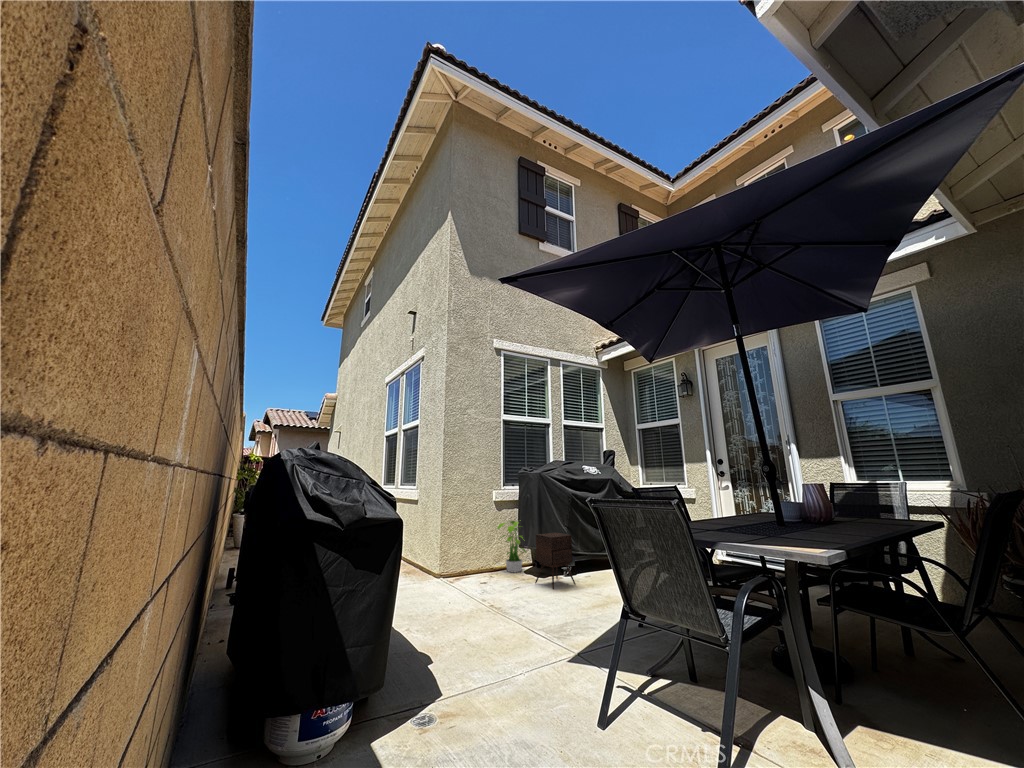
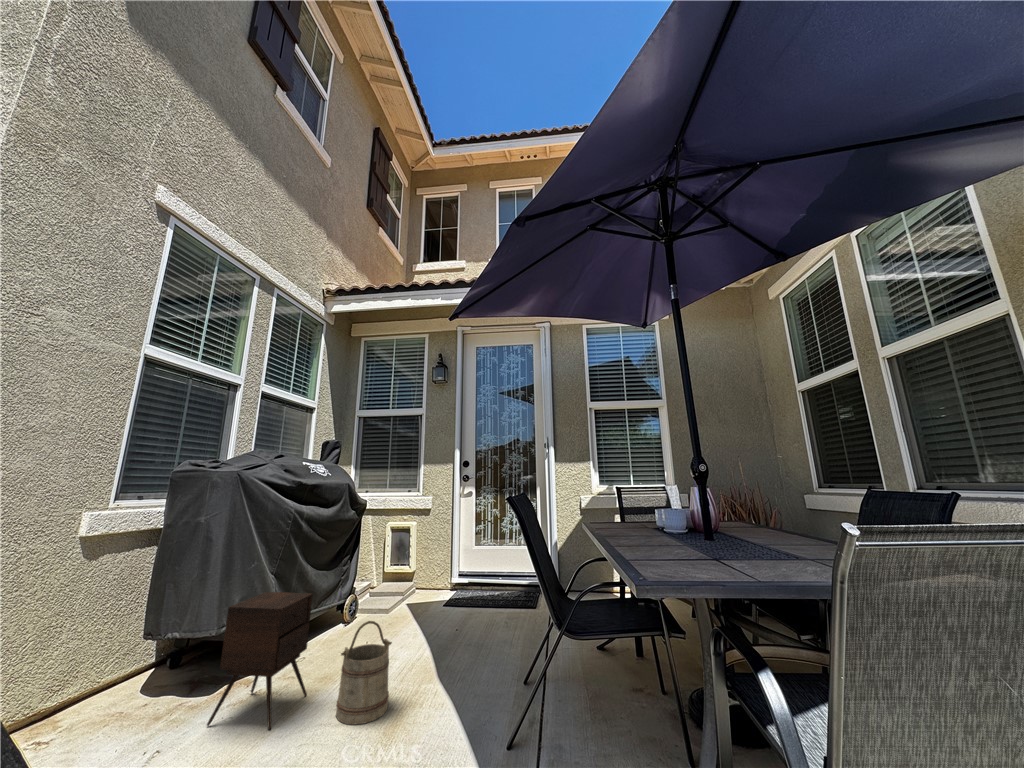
potted plant: present [497,521,526,572] -> none [74,572,174,708]
bucket: none [577,550,604,597] -> present [336,621,392,725]

